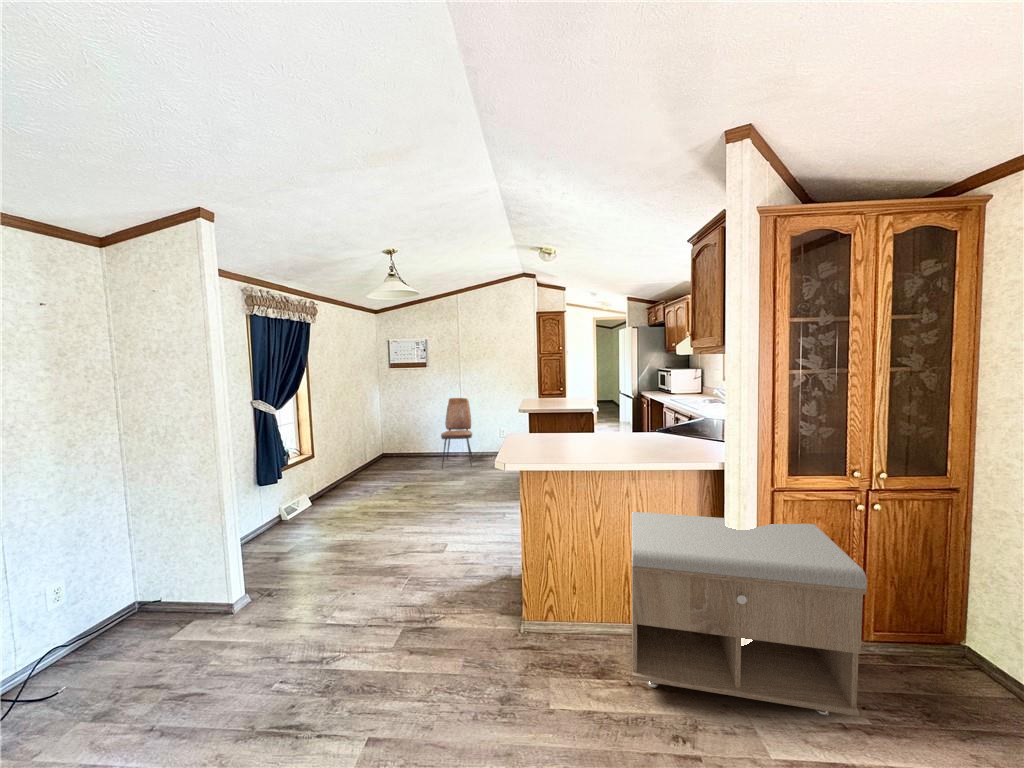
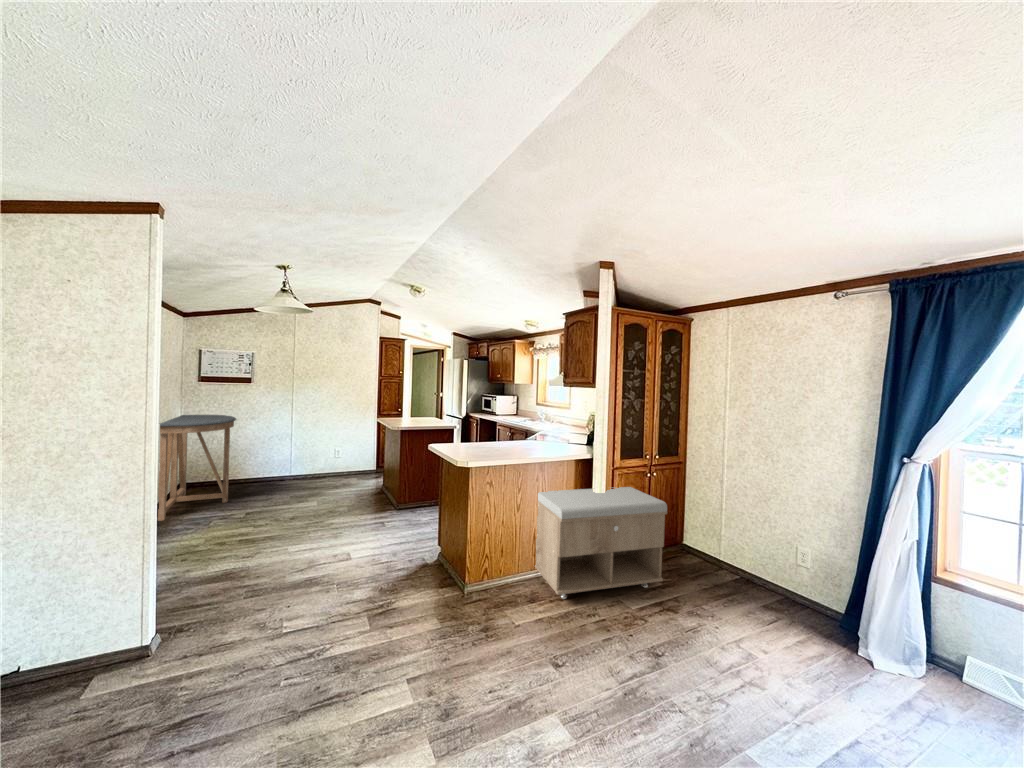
console table: none [334,394,404,486] -> present [158,415,236,521]
dining chair: present [441,398,472,468] -> none [273,420,310,493]

